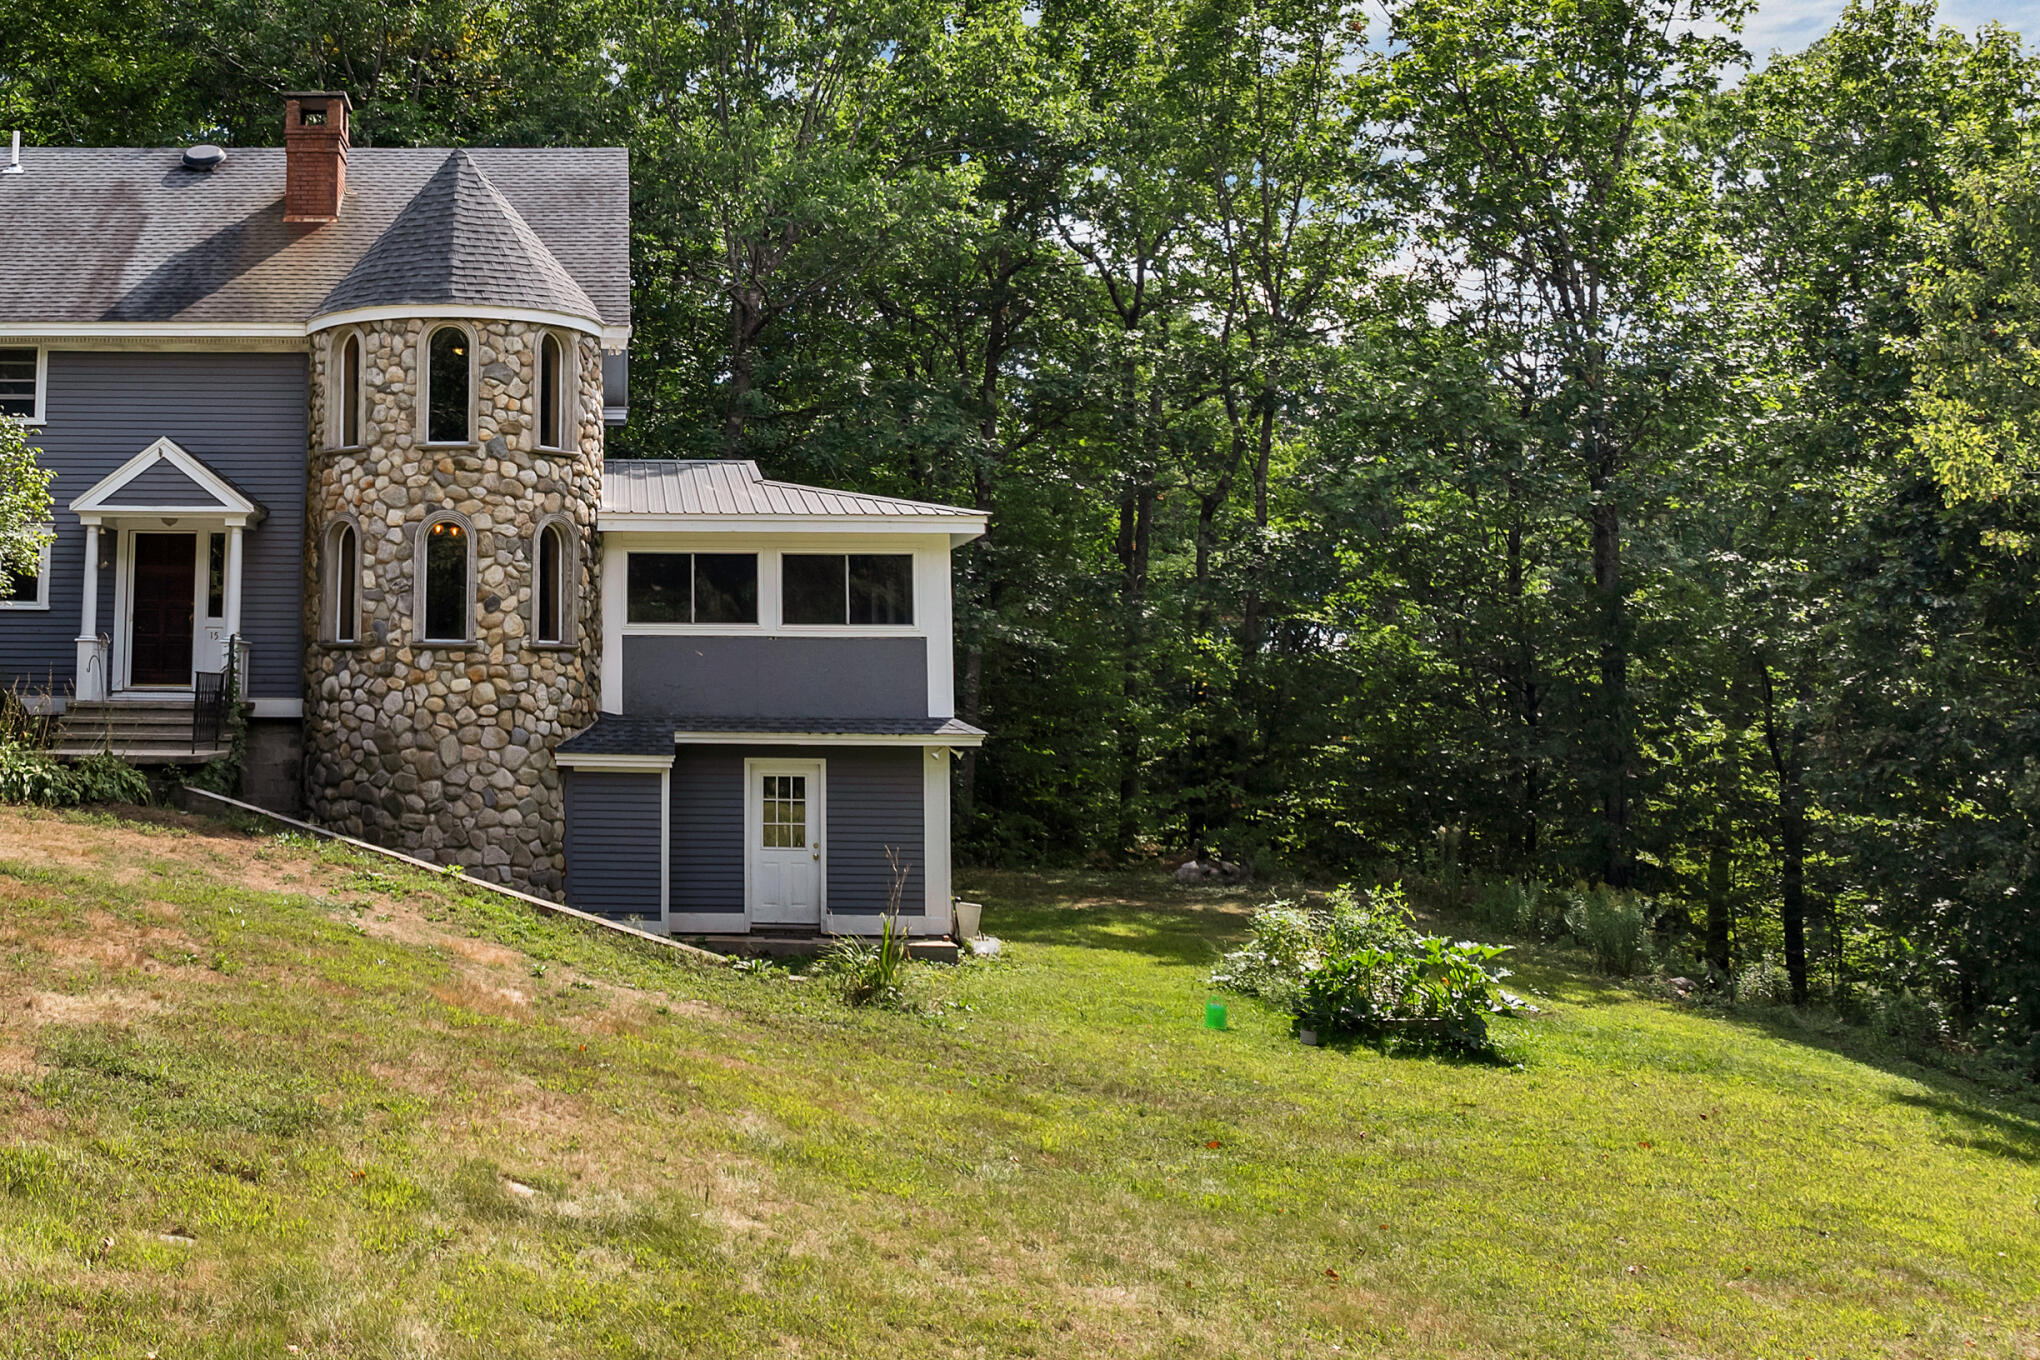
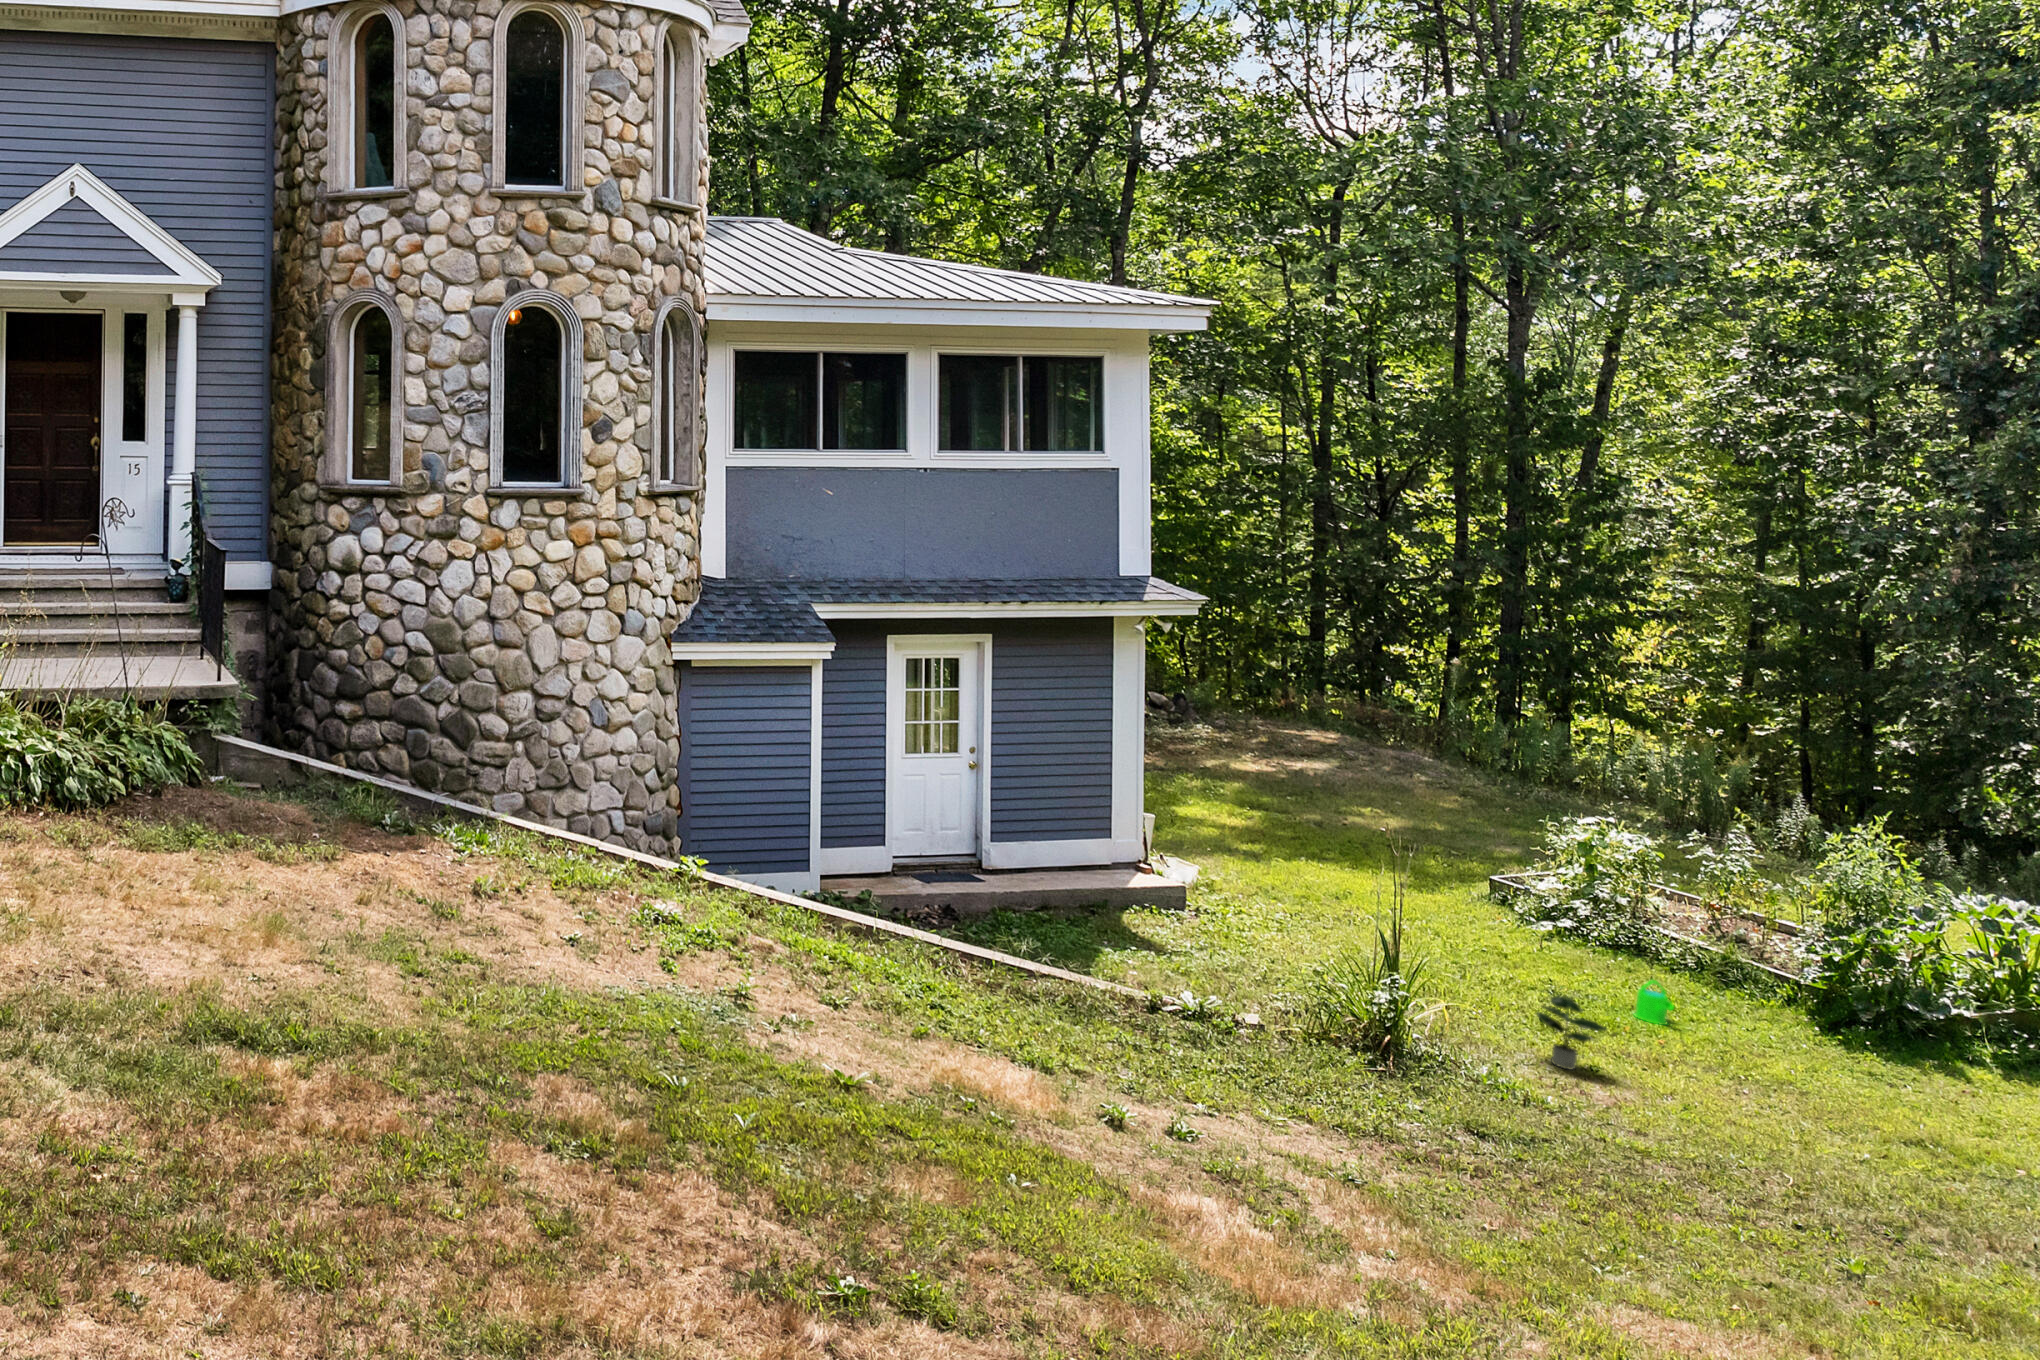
potted plant: present [1289,997,1333,1045] -> present [1537,996,1607,1070]

